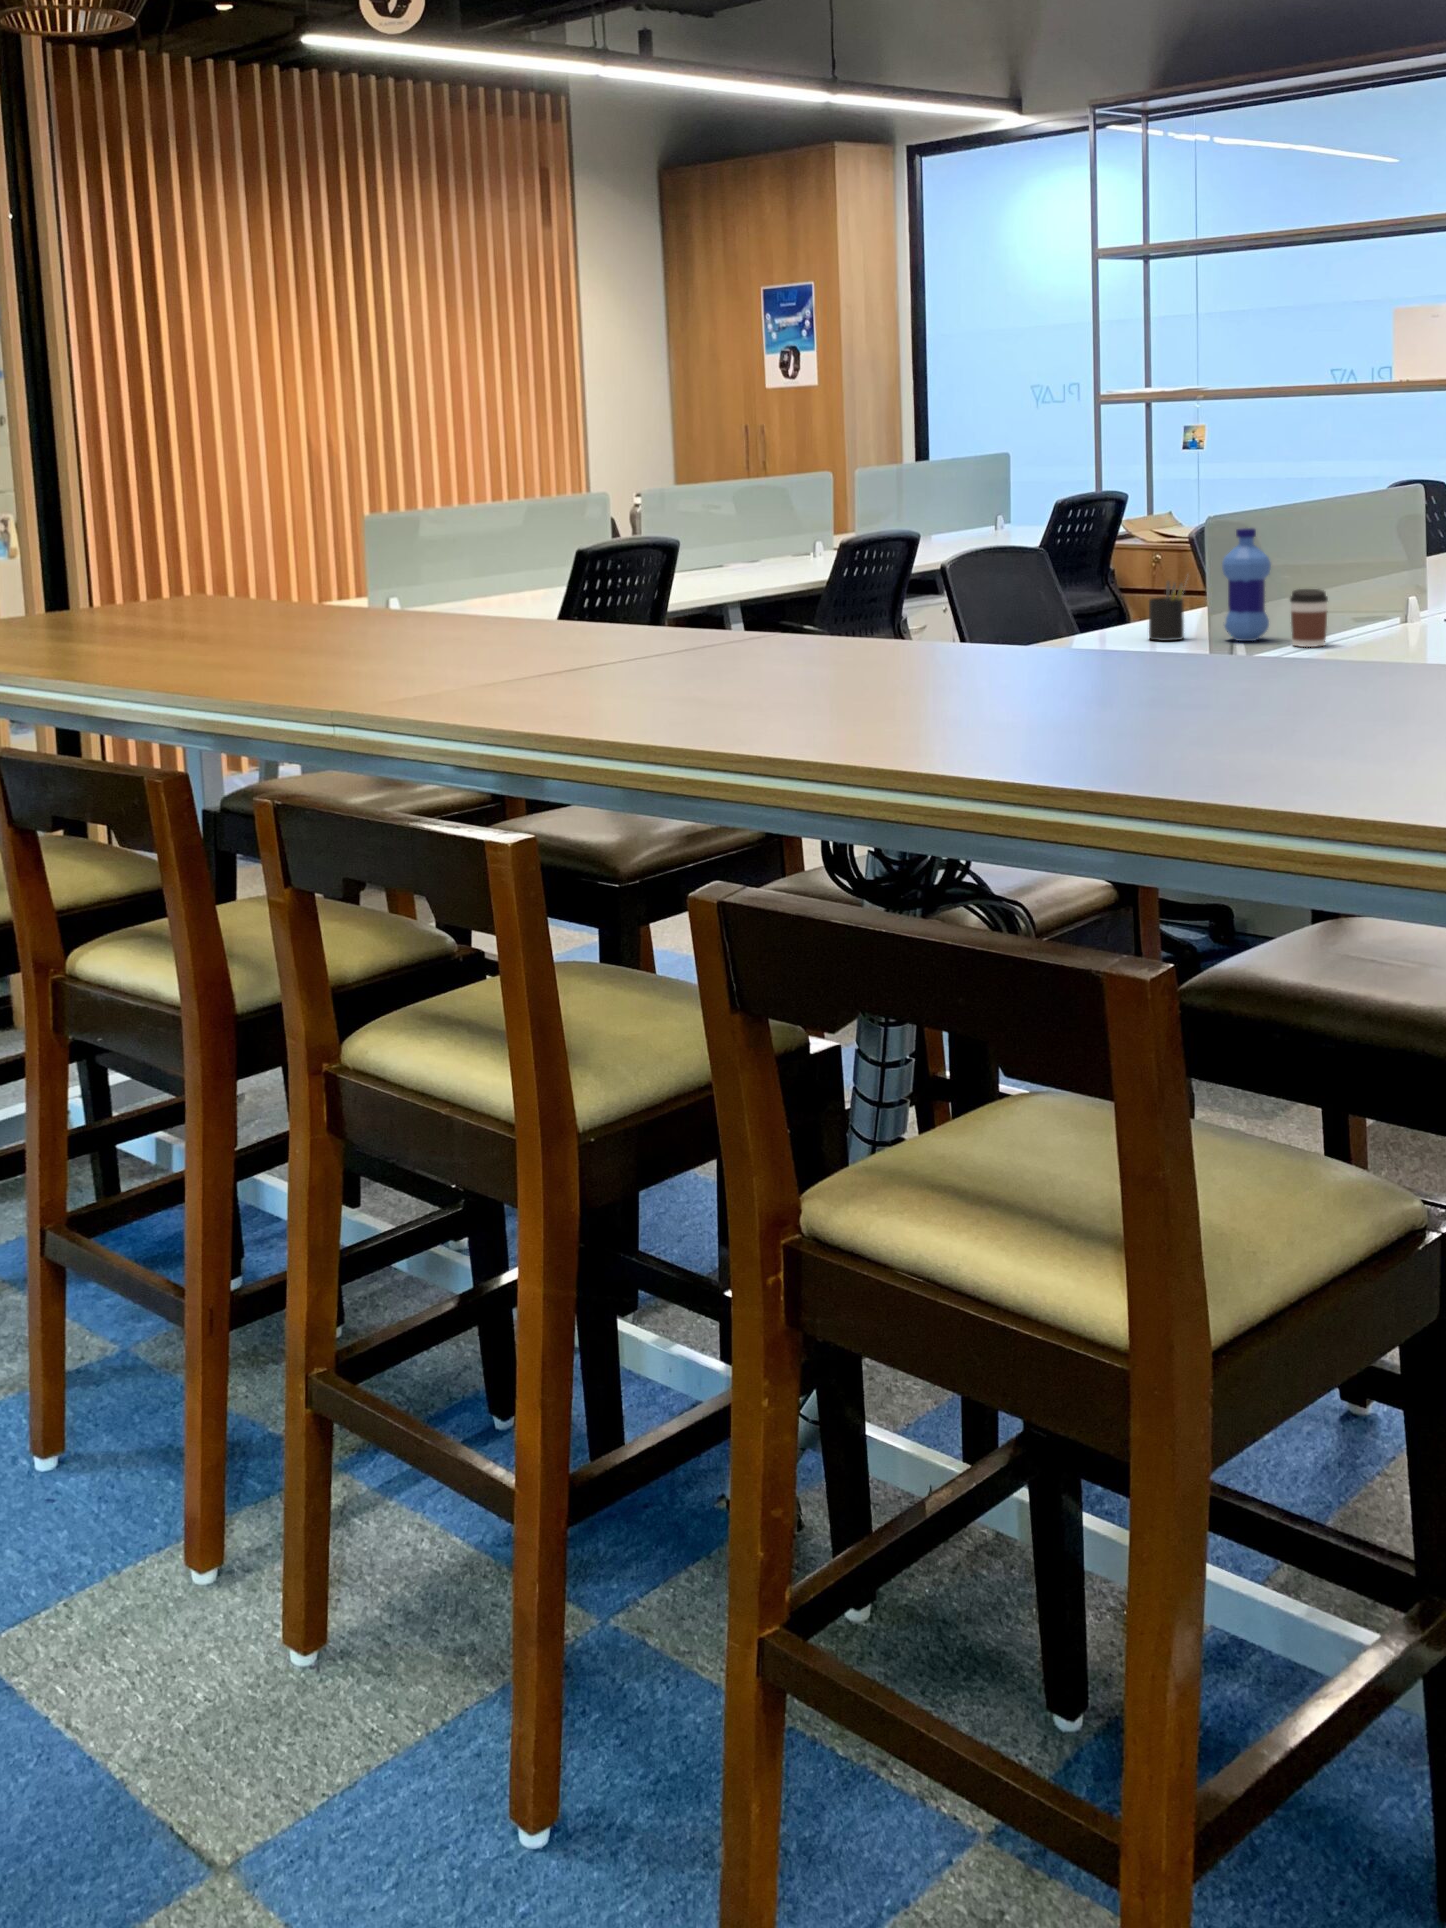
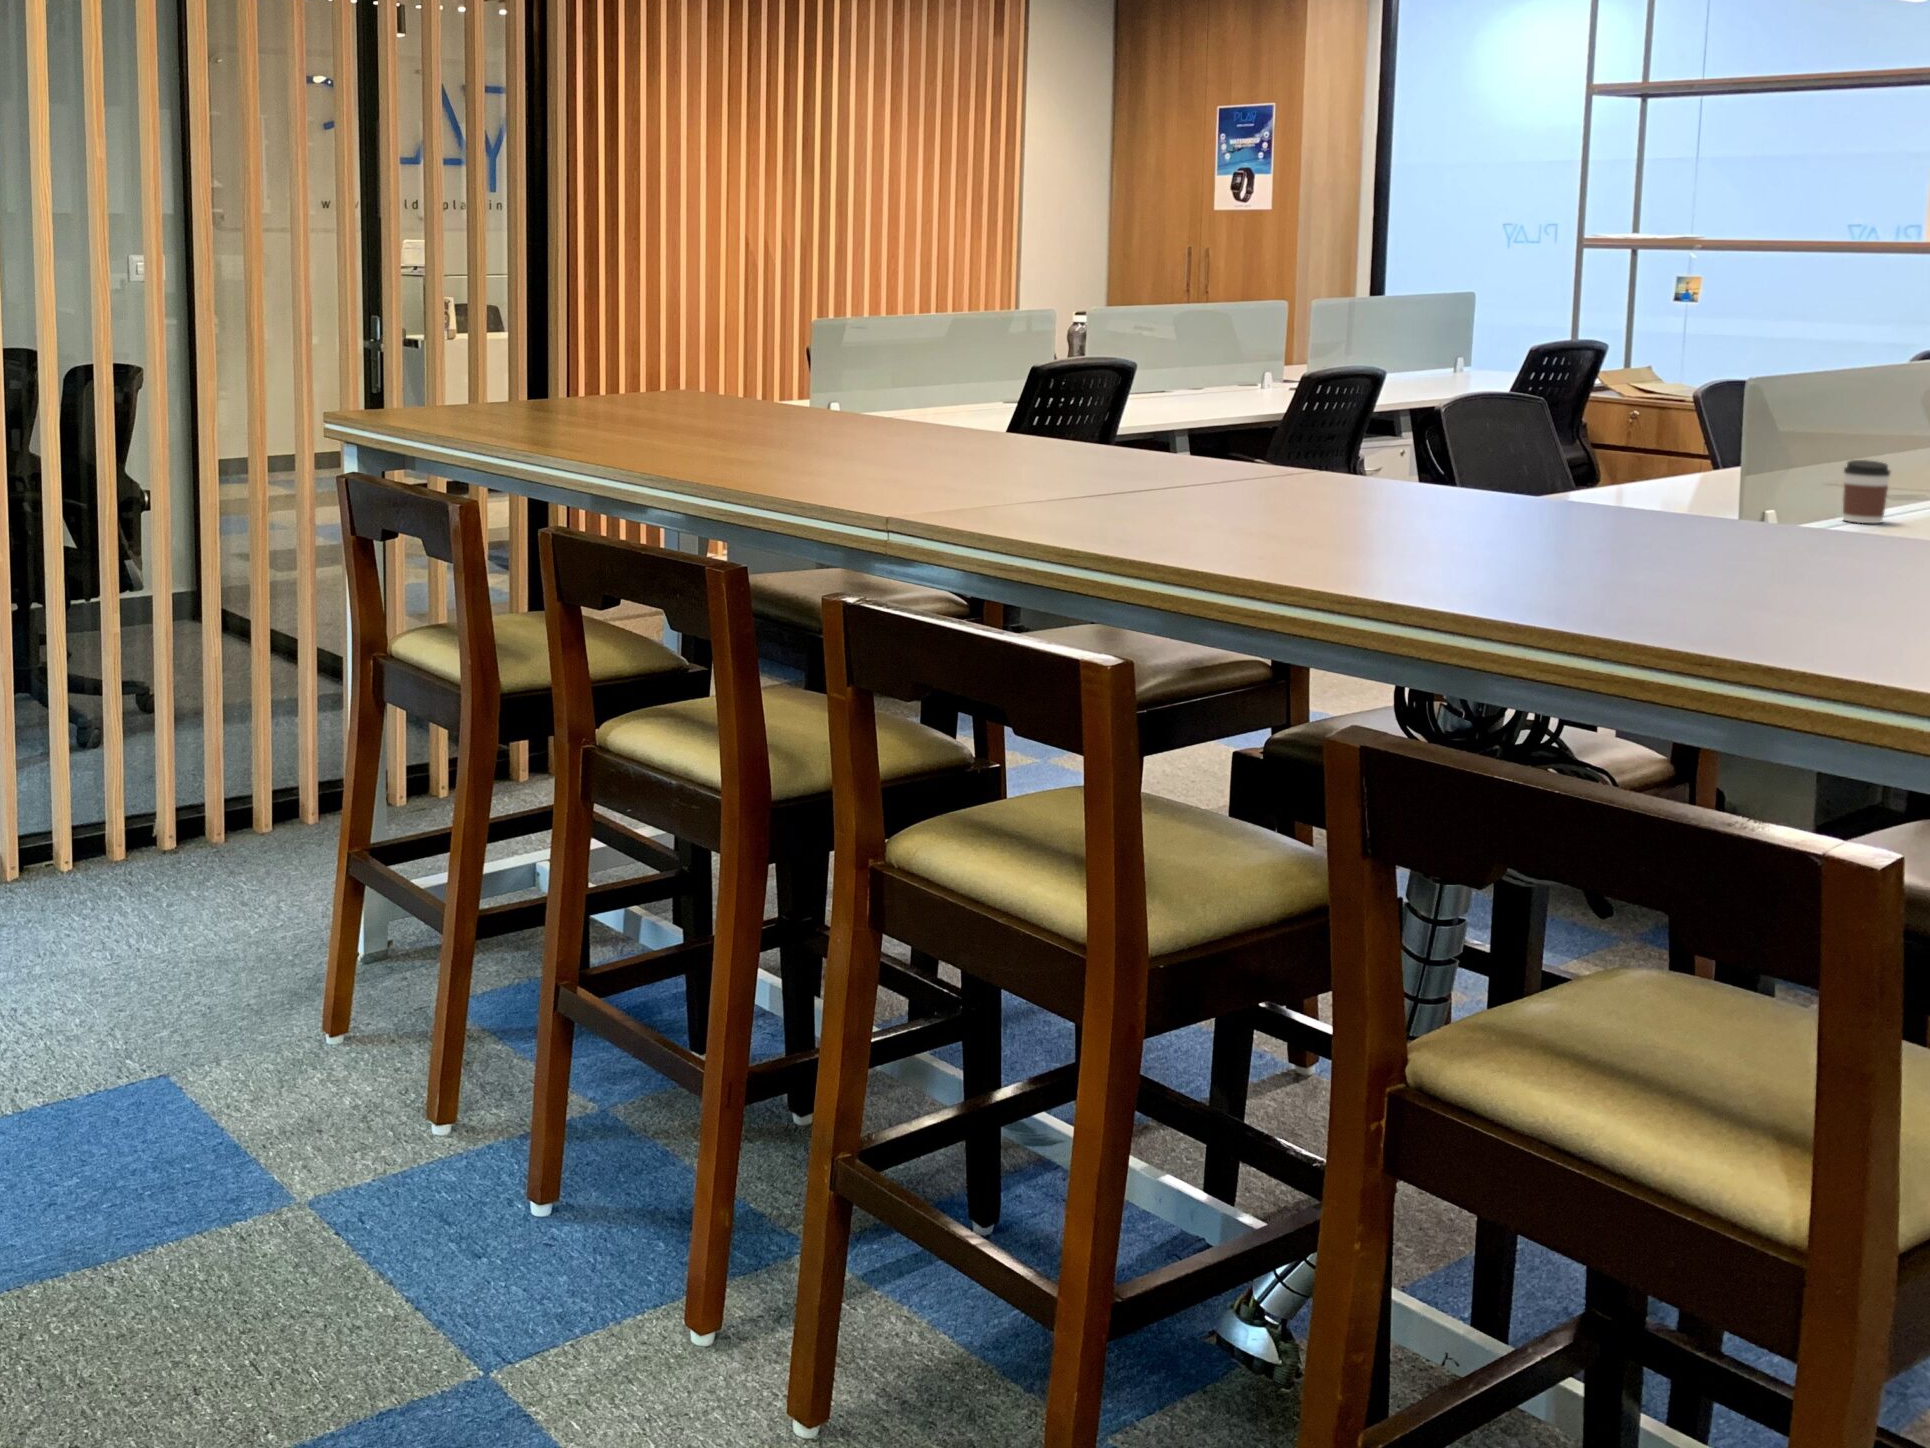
water bottle: present [1222,528,1271,641] -> none [1760,390,1822,512]
pen holder: present [1149,582,1185,641] -> none [1670,434,1723,505]

